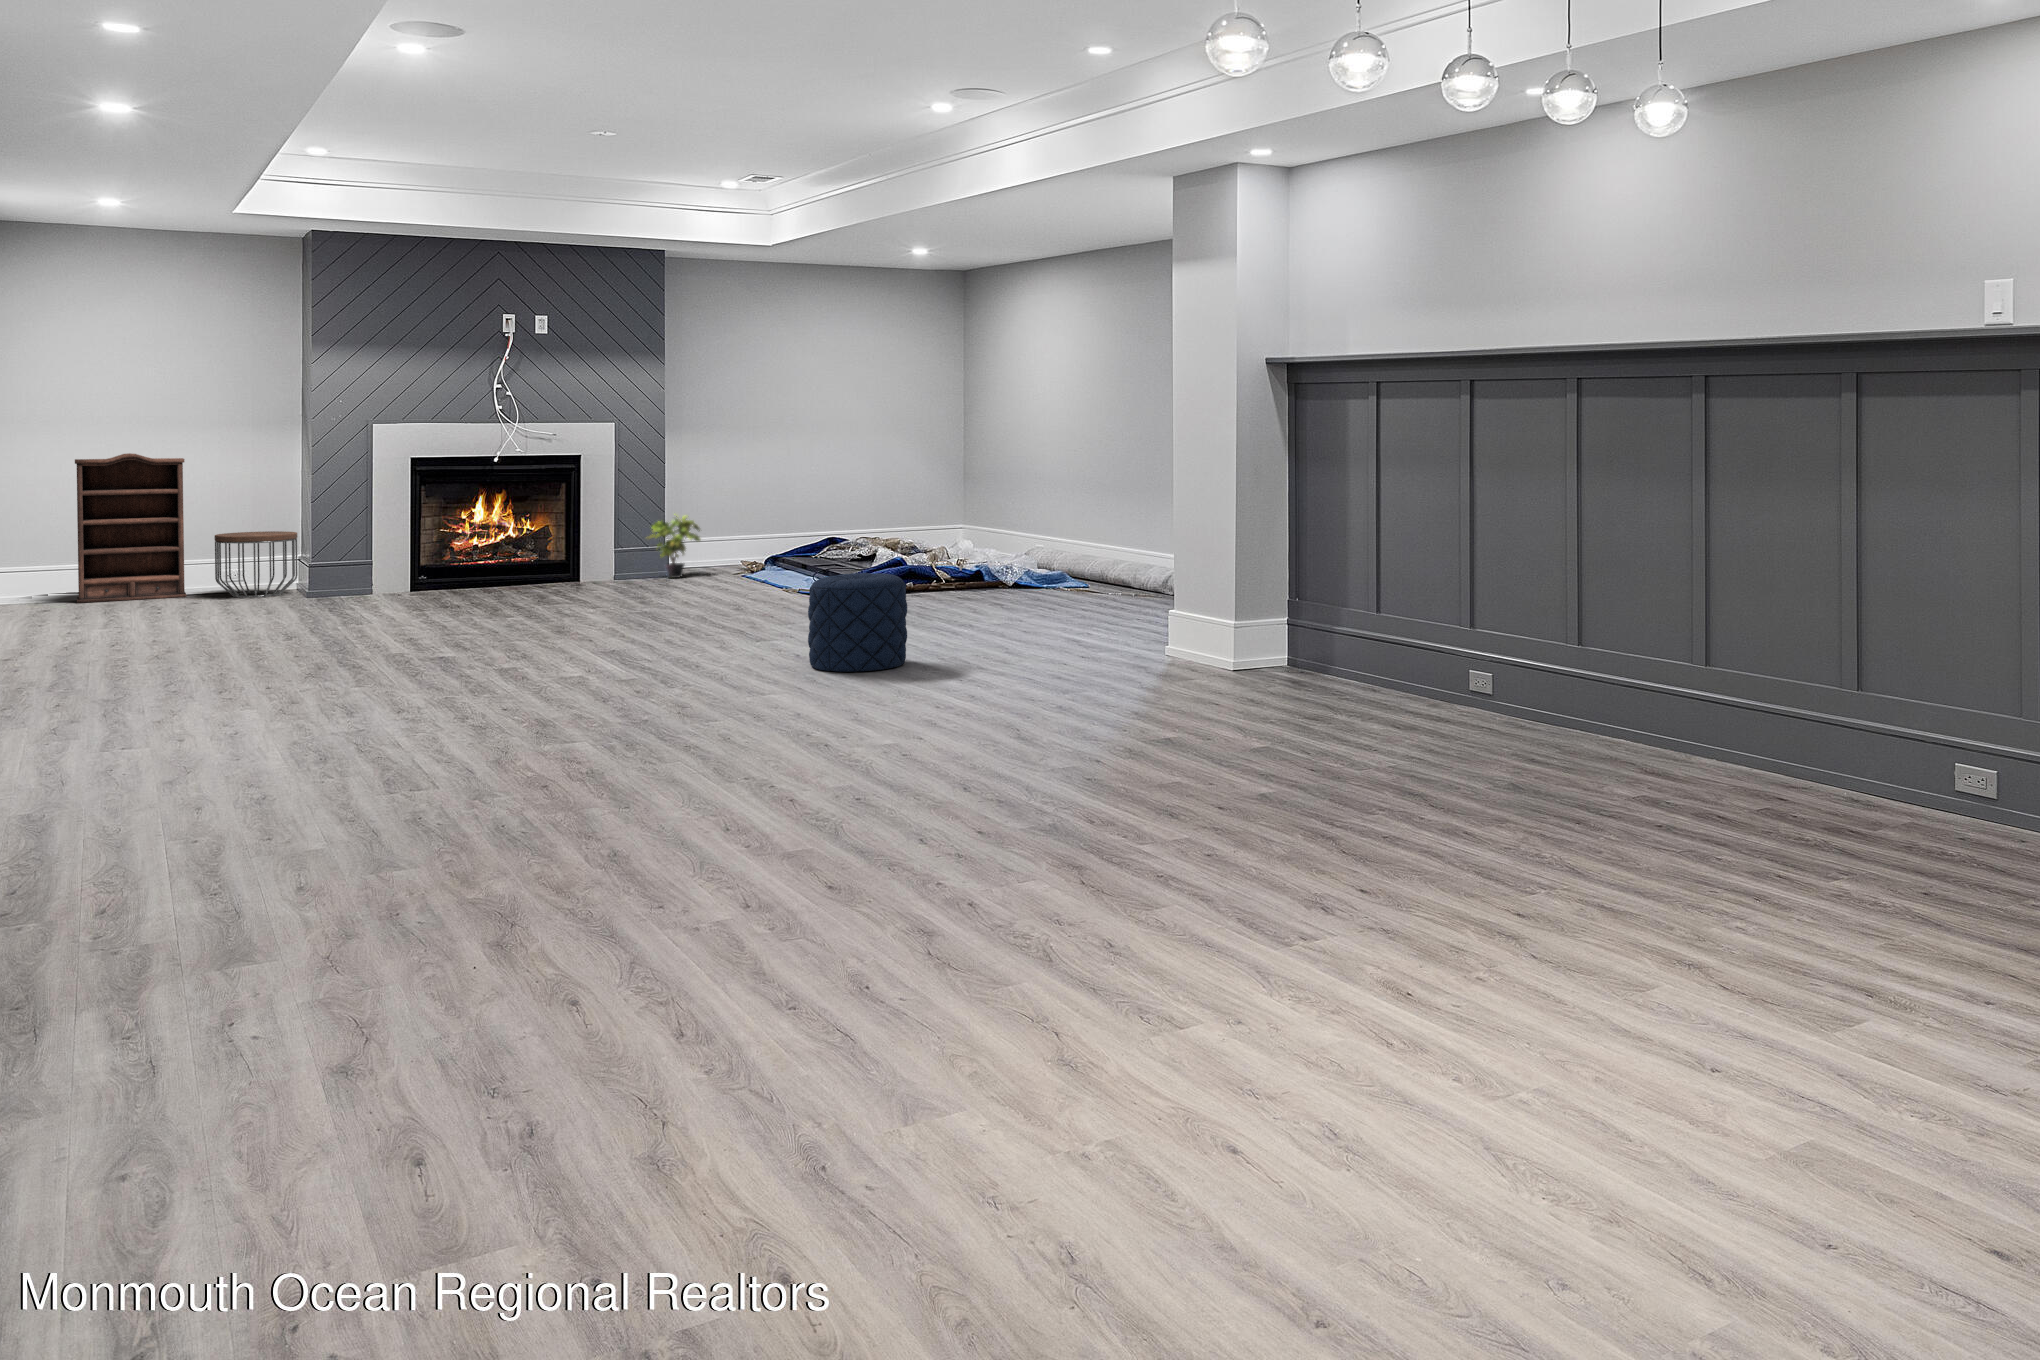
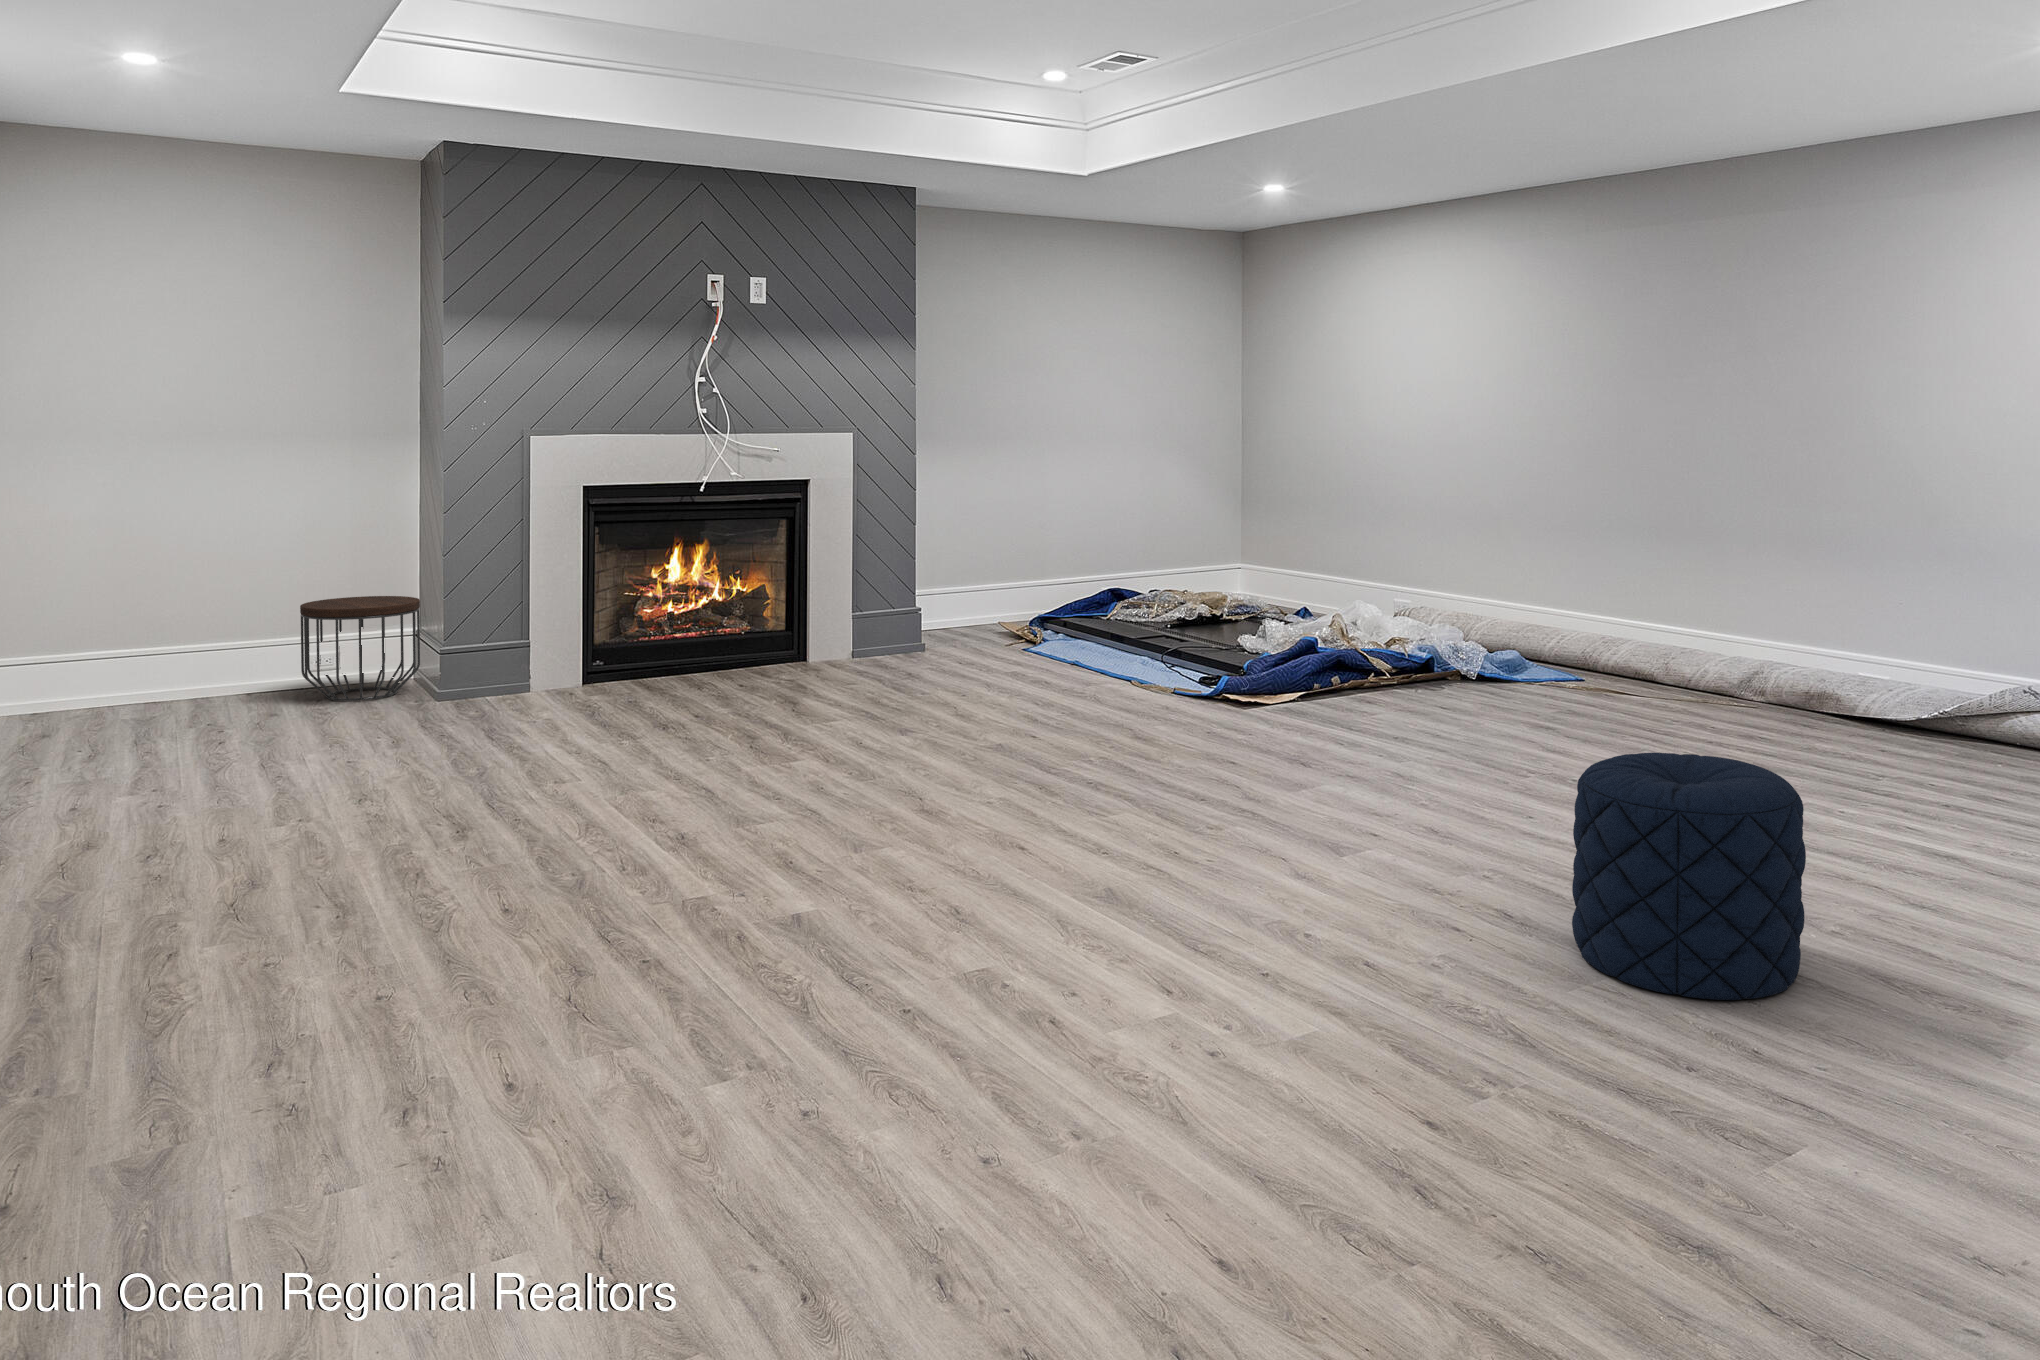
bookshelf: present [75,453,186,603] -> none [92,481,259,713]
potted plant: present [648,514,700,578] -> none [900,562,976,656]

